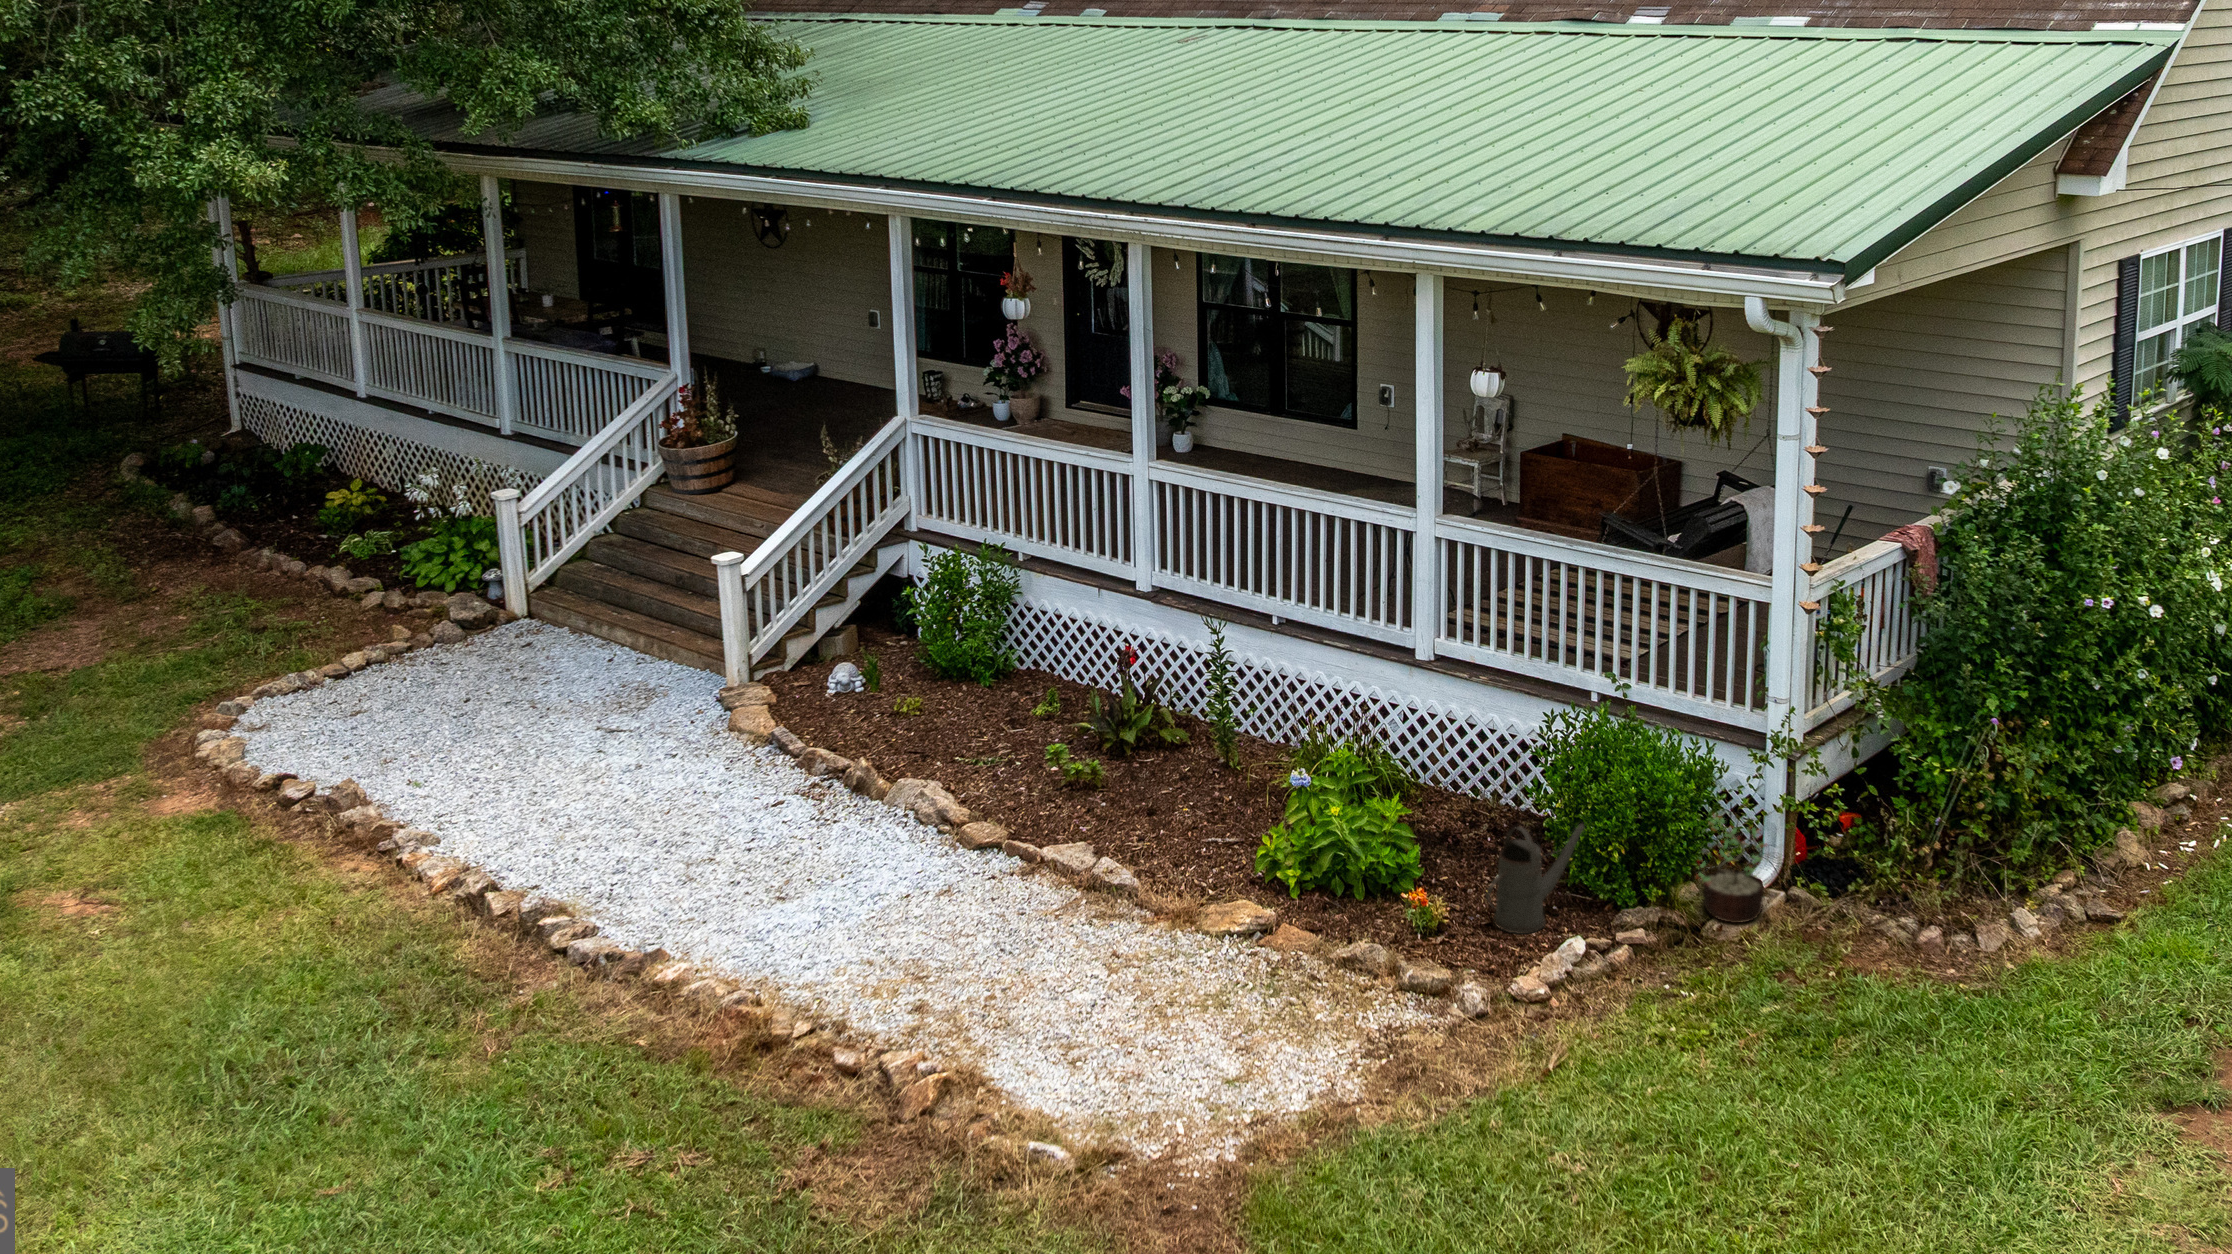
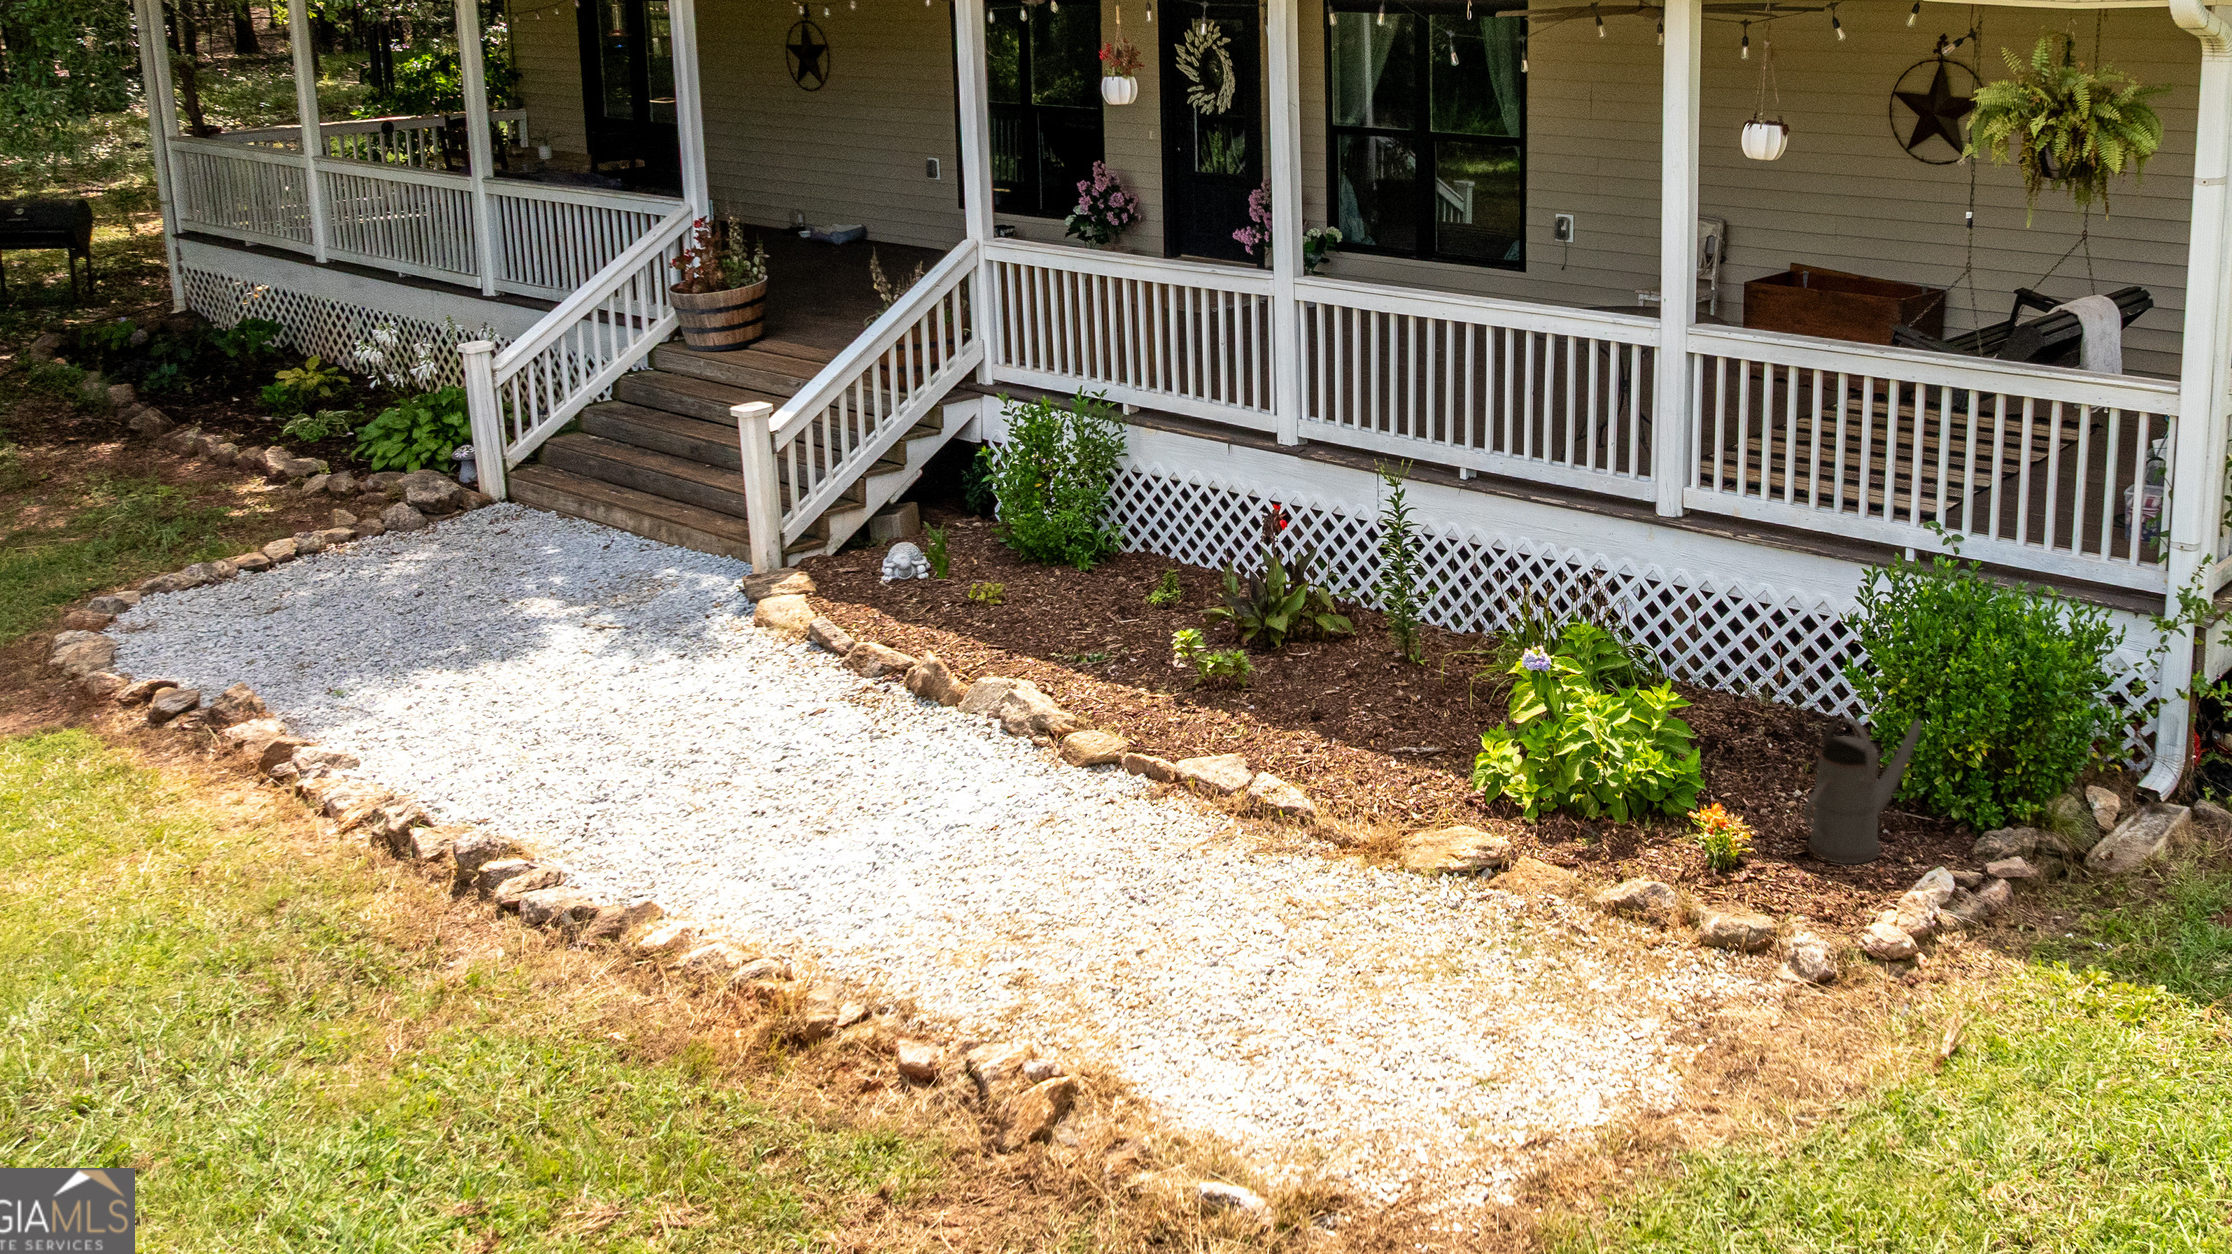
decorative plant: present [1697,815,1766,923] -> none [2084,697,2185,846]

